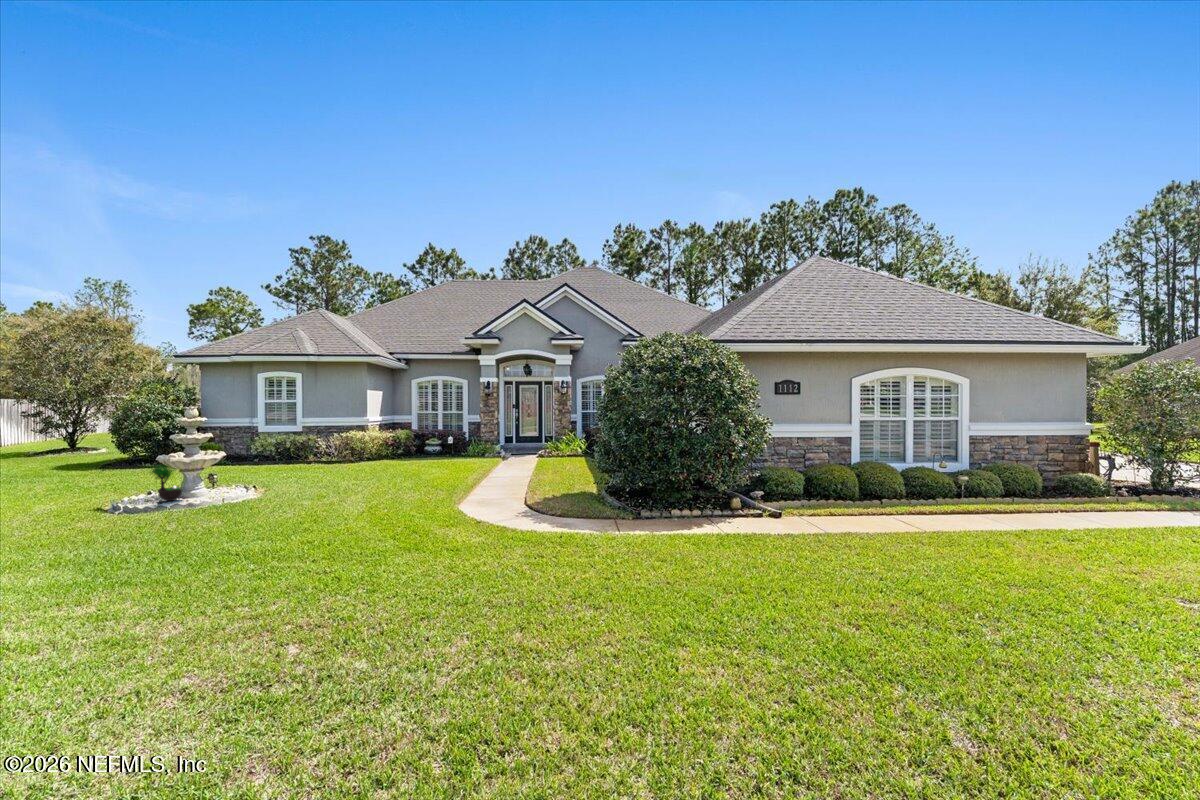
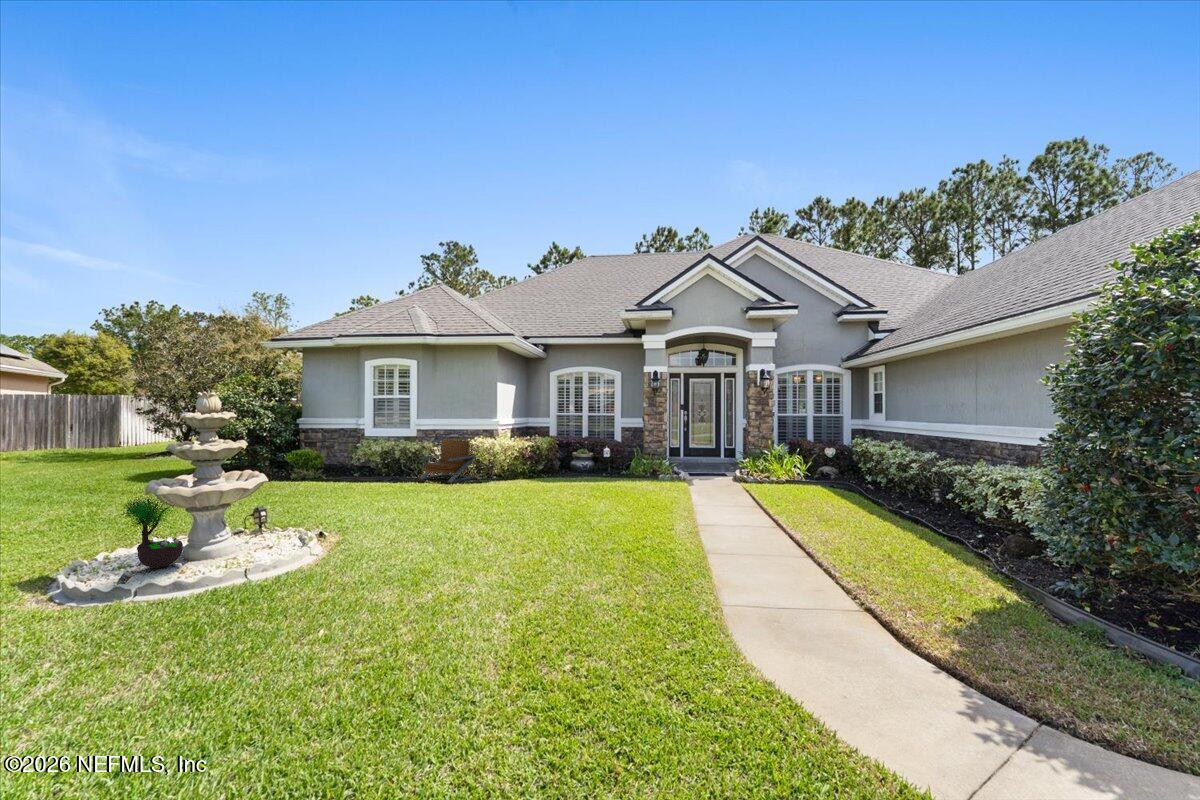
lounge chair: none [307,433,351,463] -> present [420,439,476,482]

